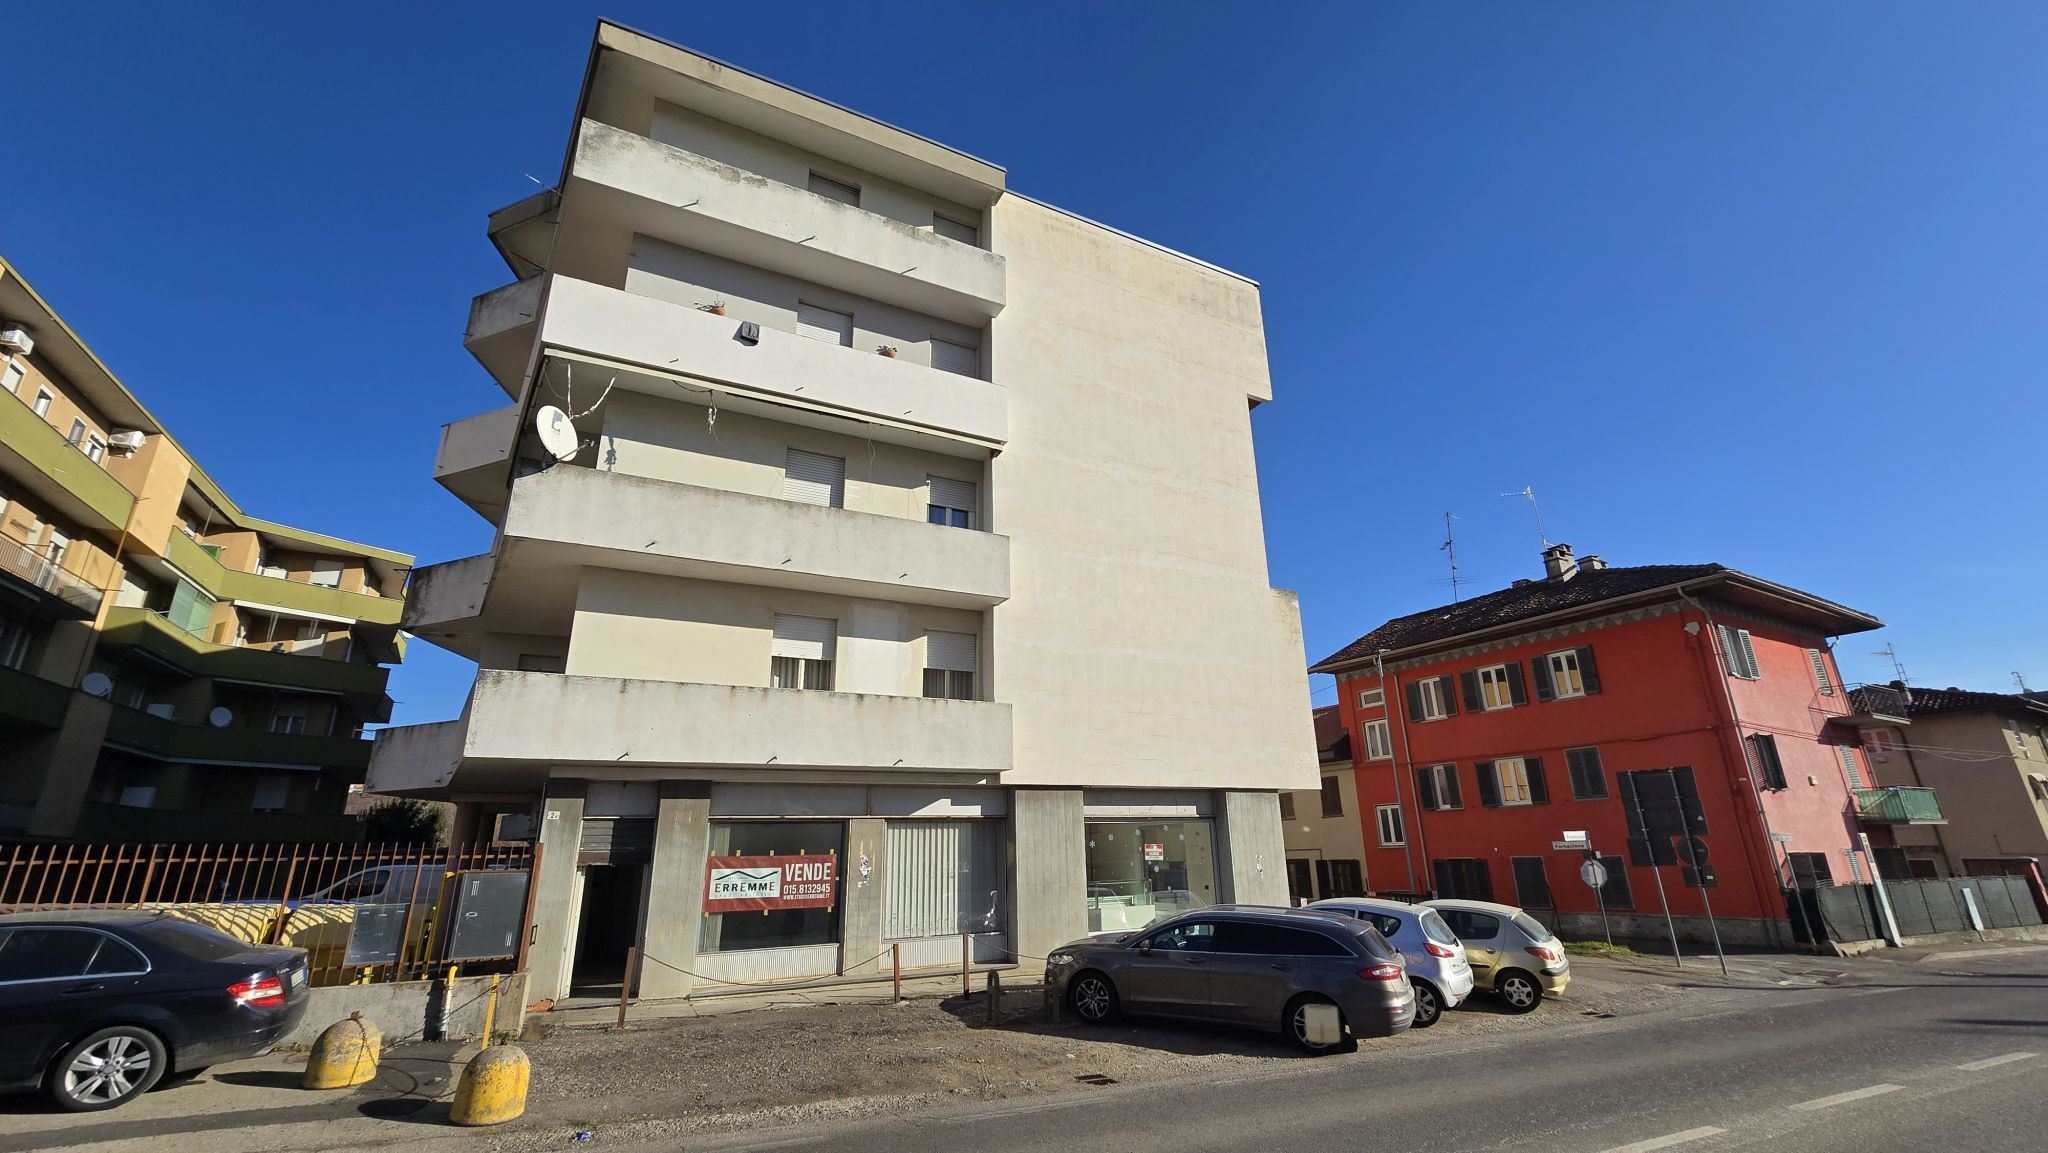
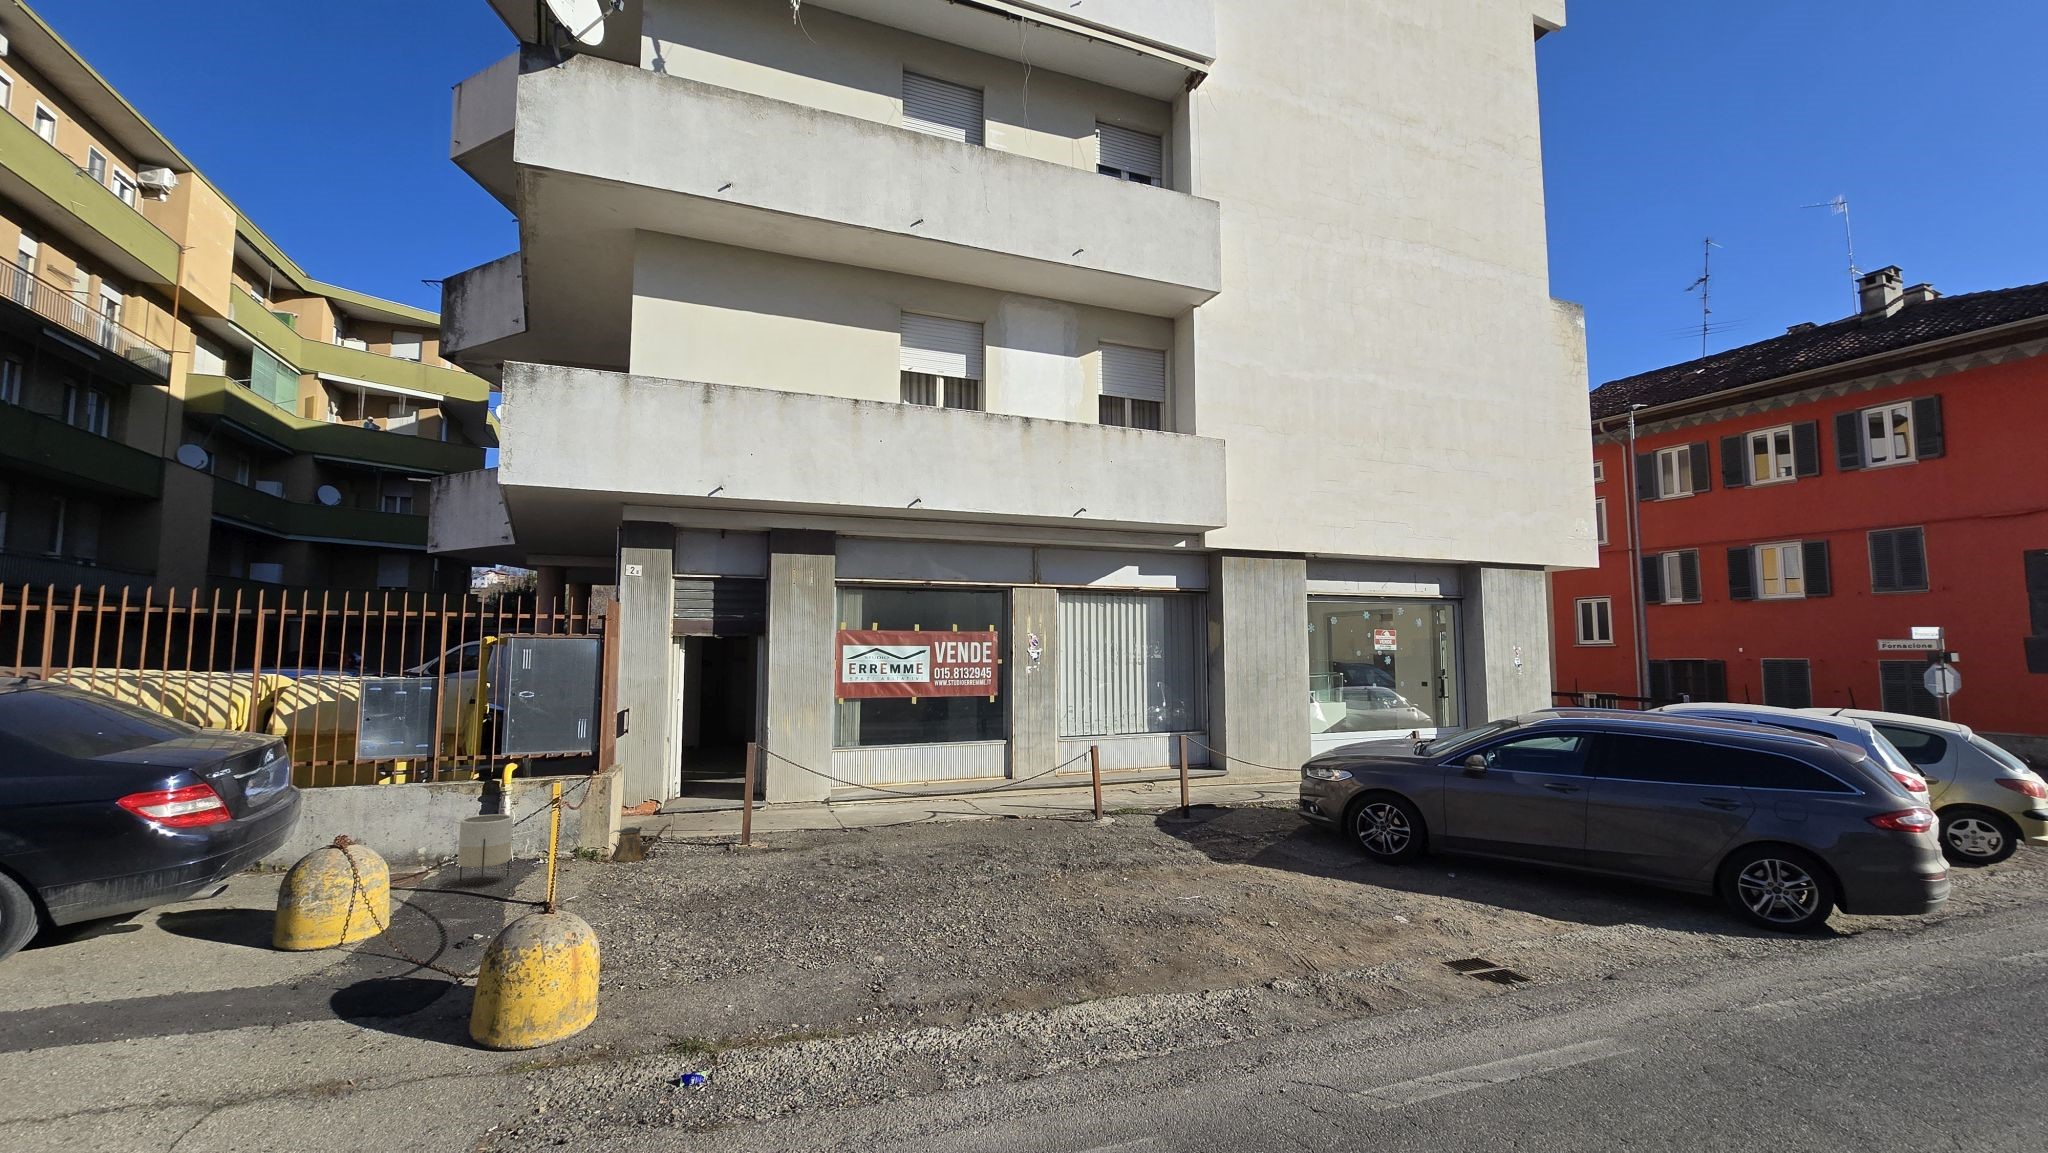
bench: present [986,968,1059,1026] -> none [1235,779,1346,857]
planter: present [1304,1005,1340,1054] -> present [458,814,513,887]

